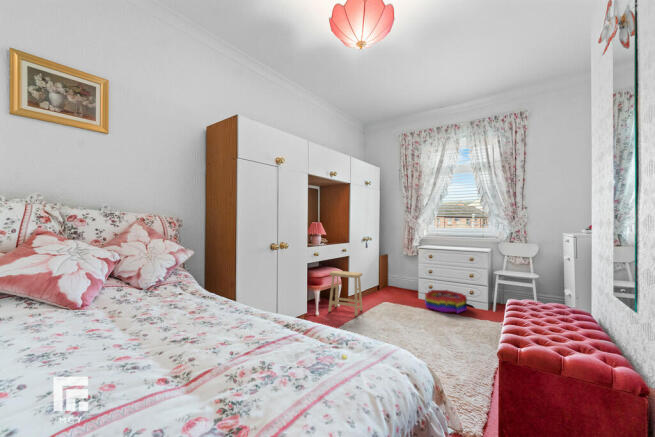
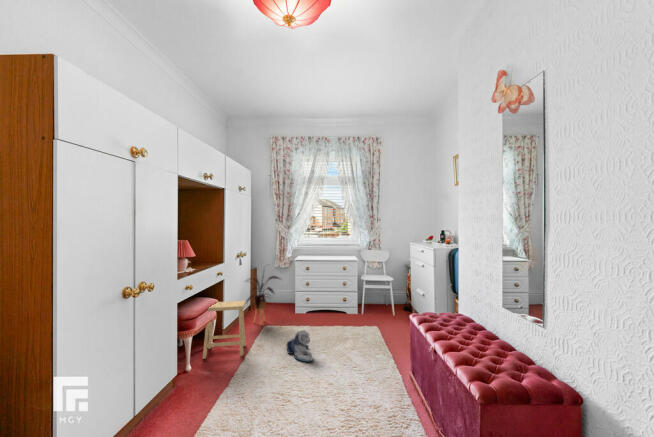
house plant: none [368,248,402,301] -> present [247,276,280,324]
storage bin: present [425,290,467,313] -> none [305,301,345,326]
plush toy: none [393,304,415,332] -> present [287,330,313,362]

